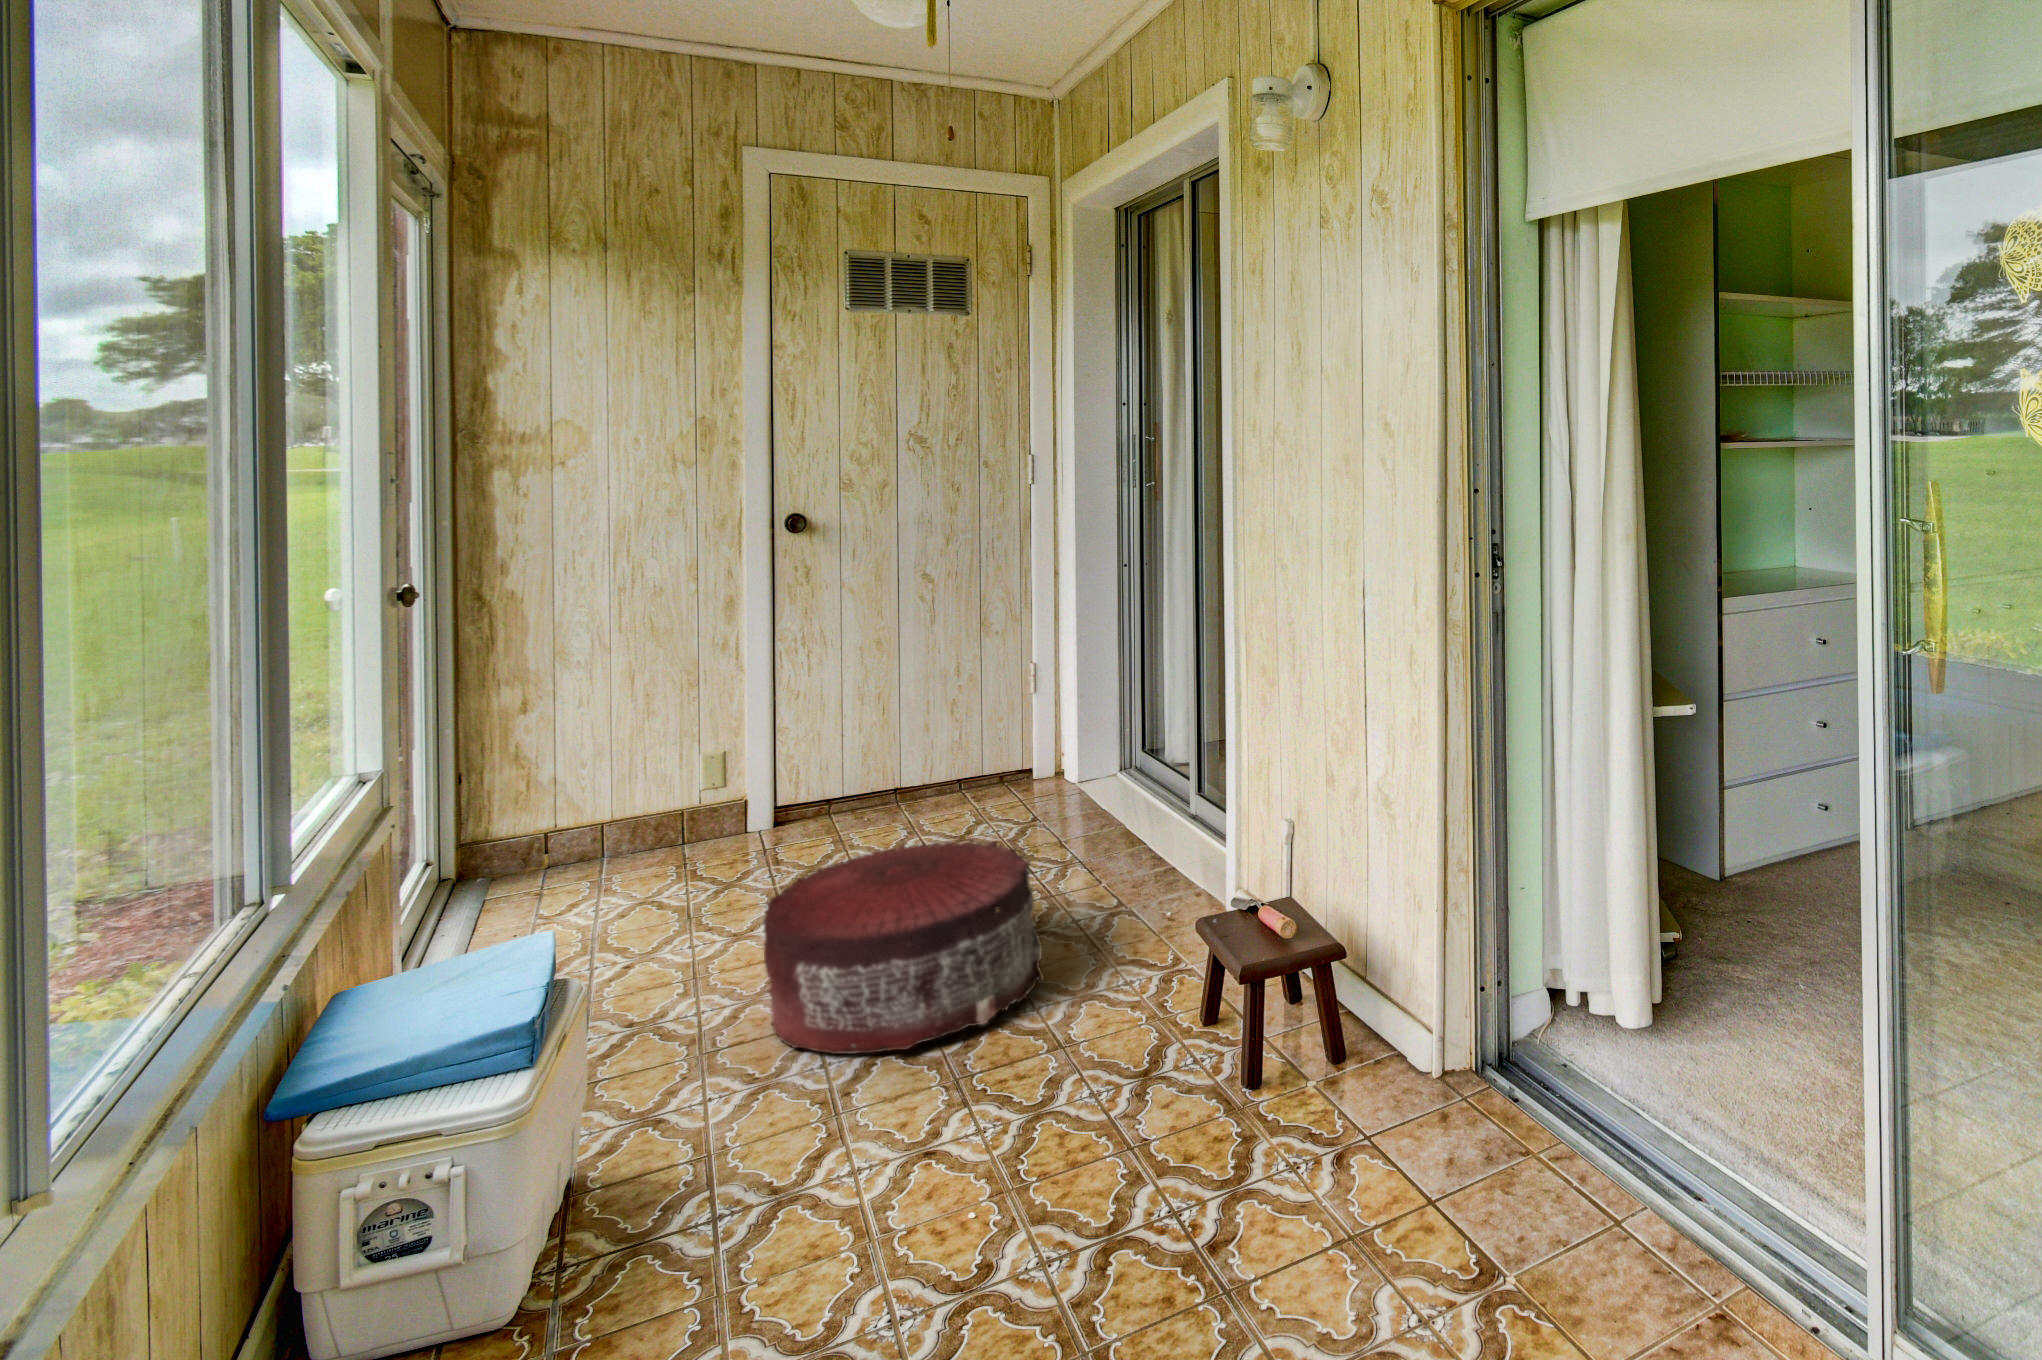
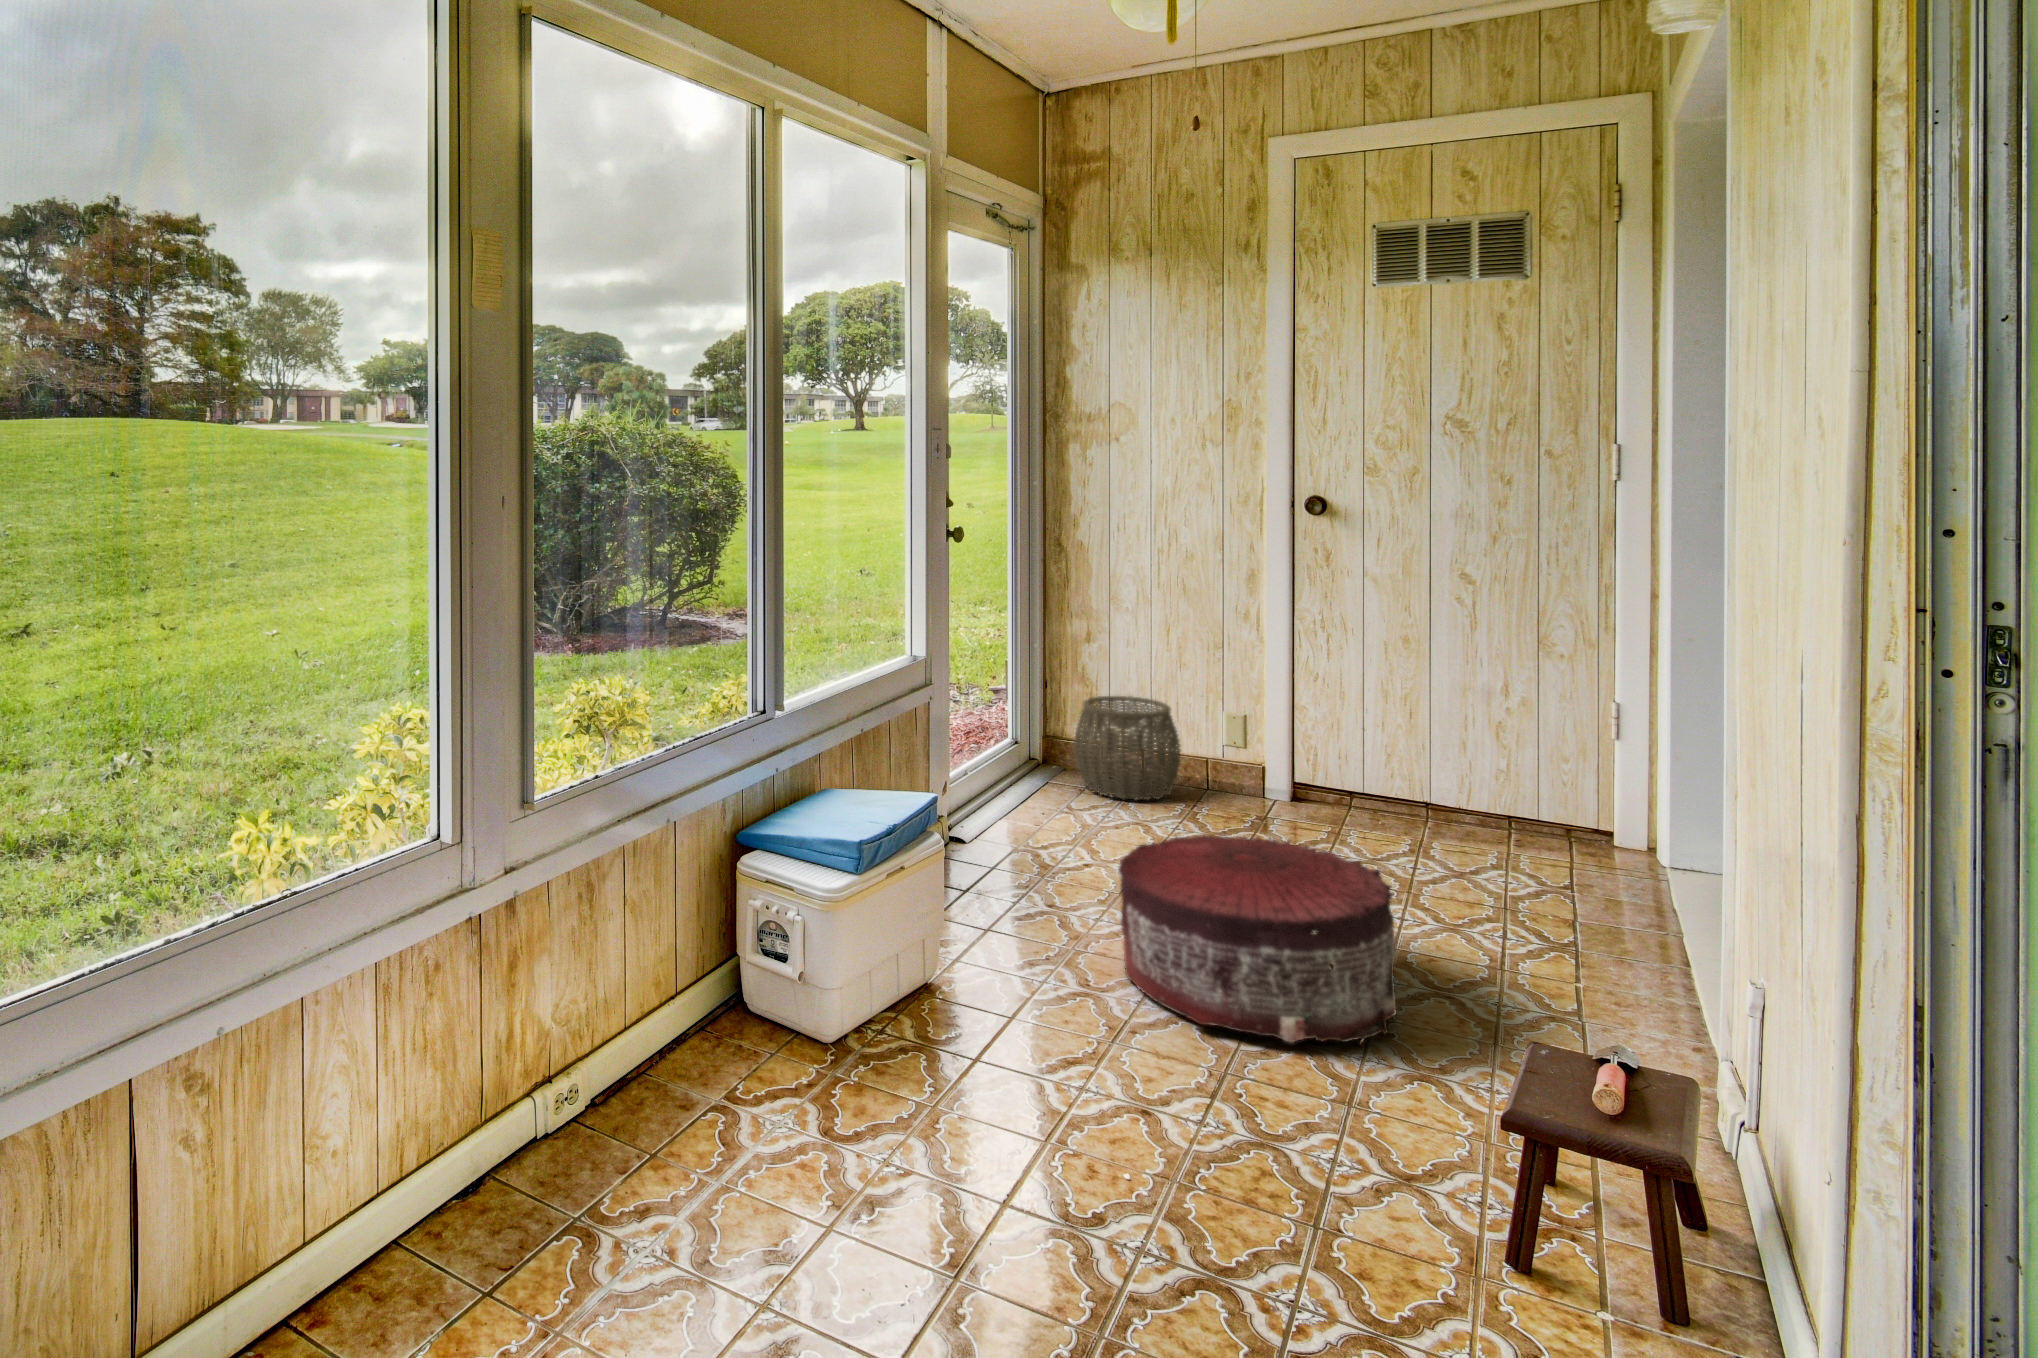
woven basket: none [524,760,665,889] -> present [1073,696,1181,800]

